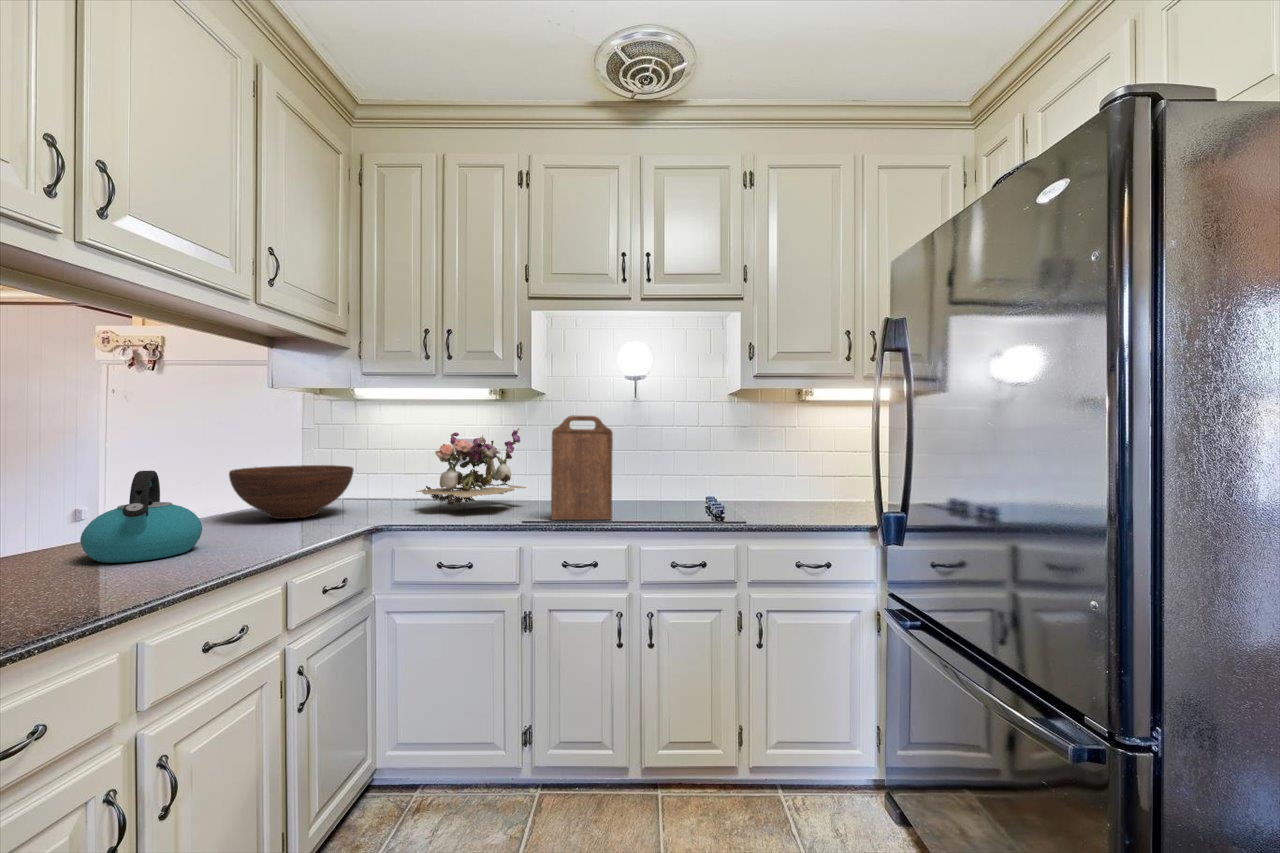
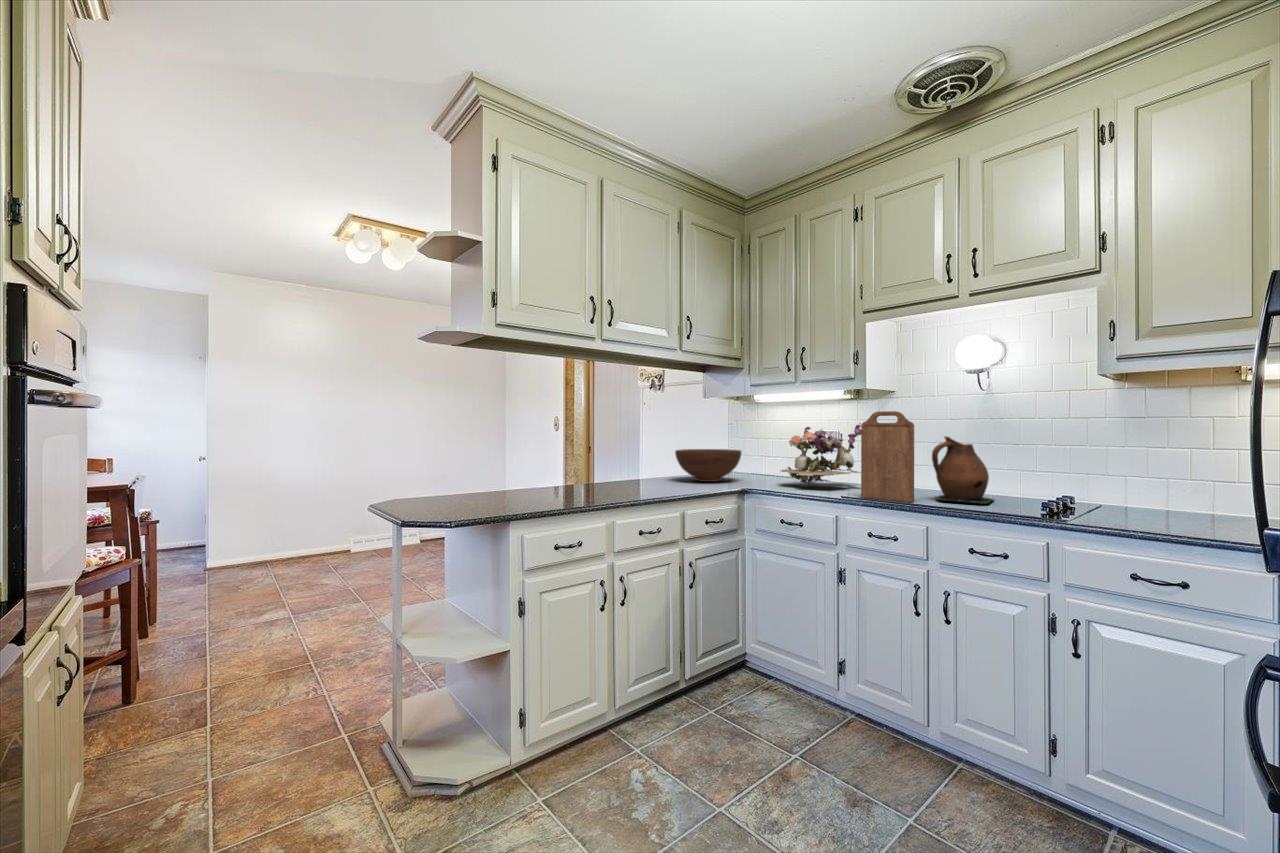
ceramic pitcher: none [614,444,673,514] -> present [932,437,994,504]
kettle: present [80,471,202,563] -> none [609,446,654,490]

